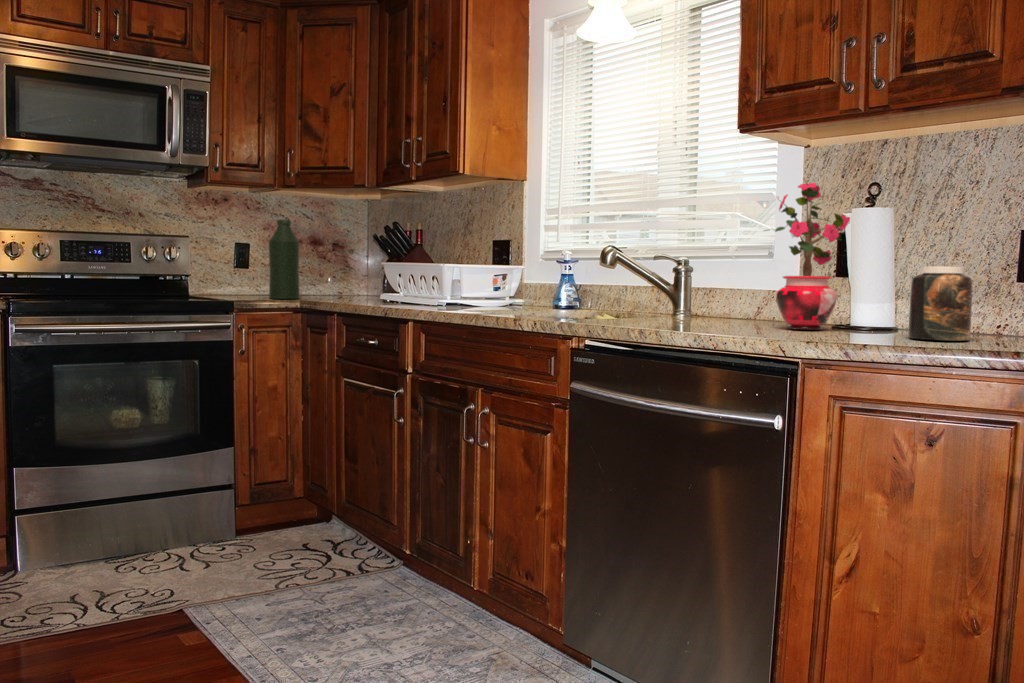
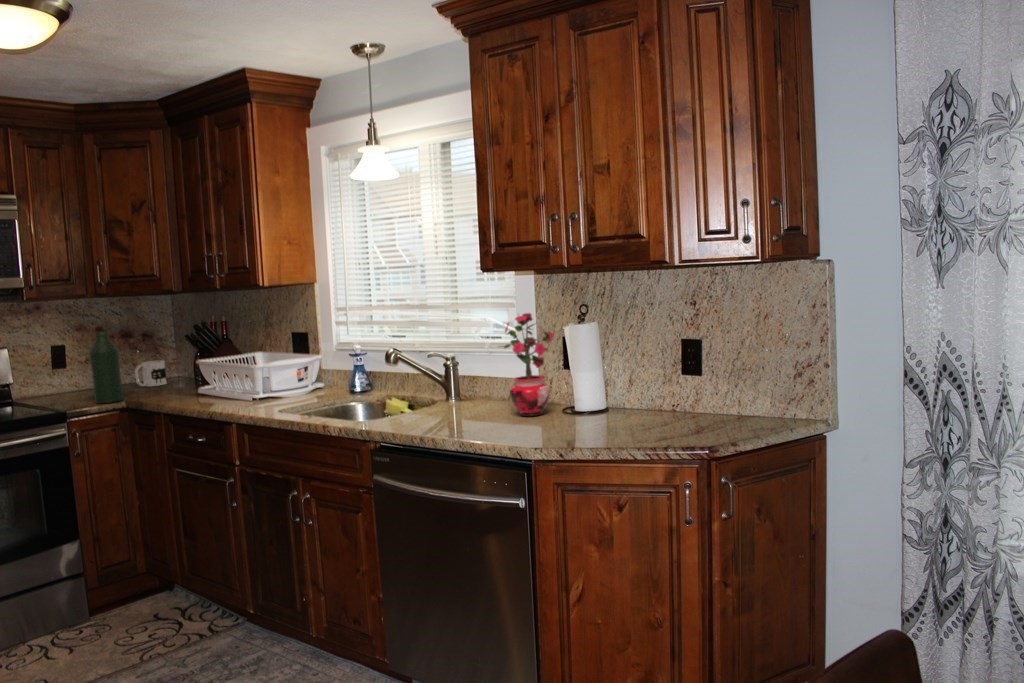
jar: present [909,266,972,341] -> none [591,372,629,424]
mug: none [317,268,349,295] -> present [135,360,167,387]

